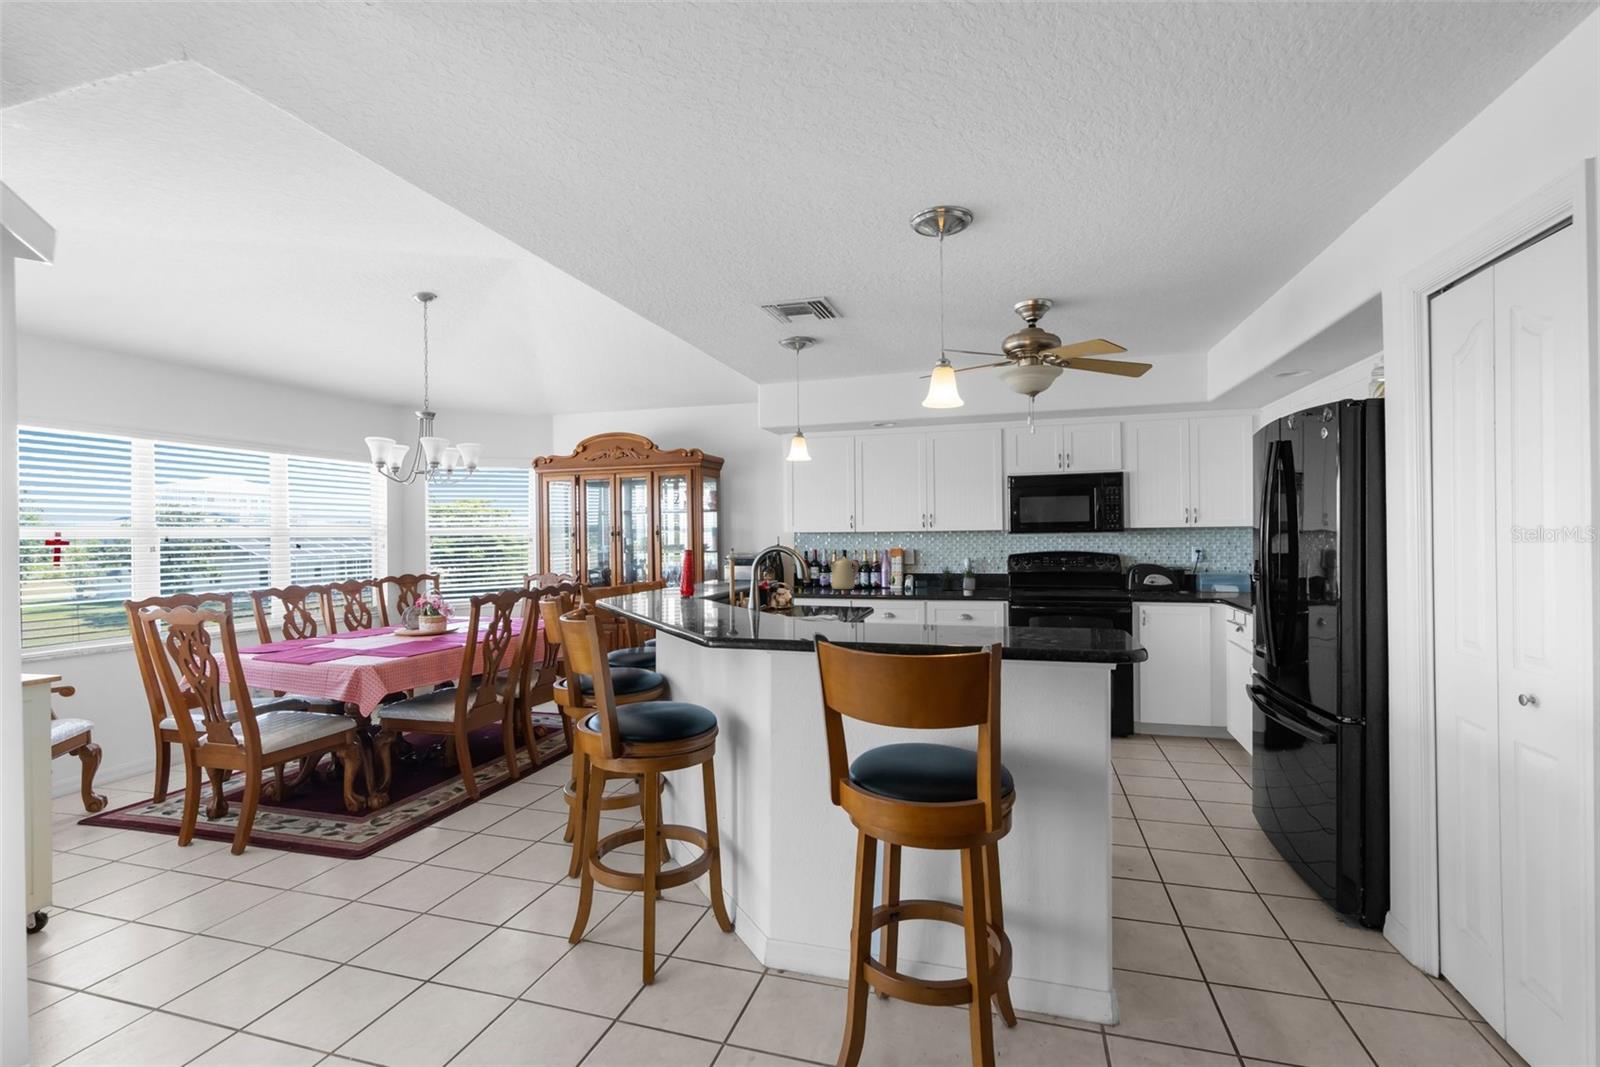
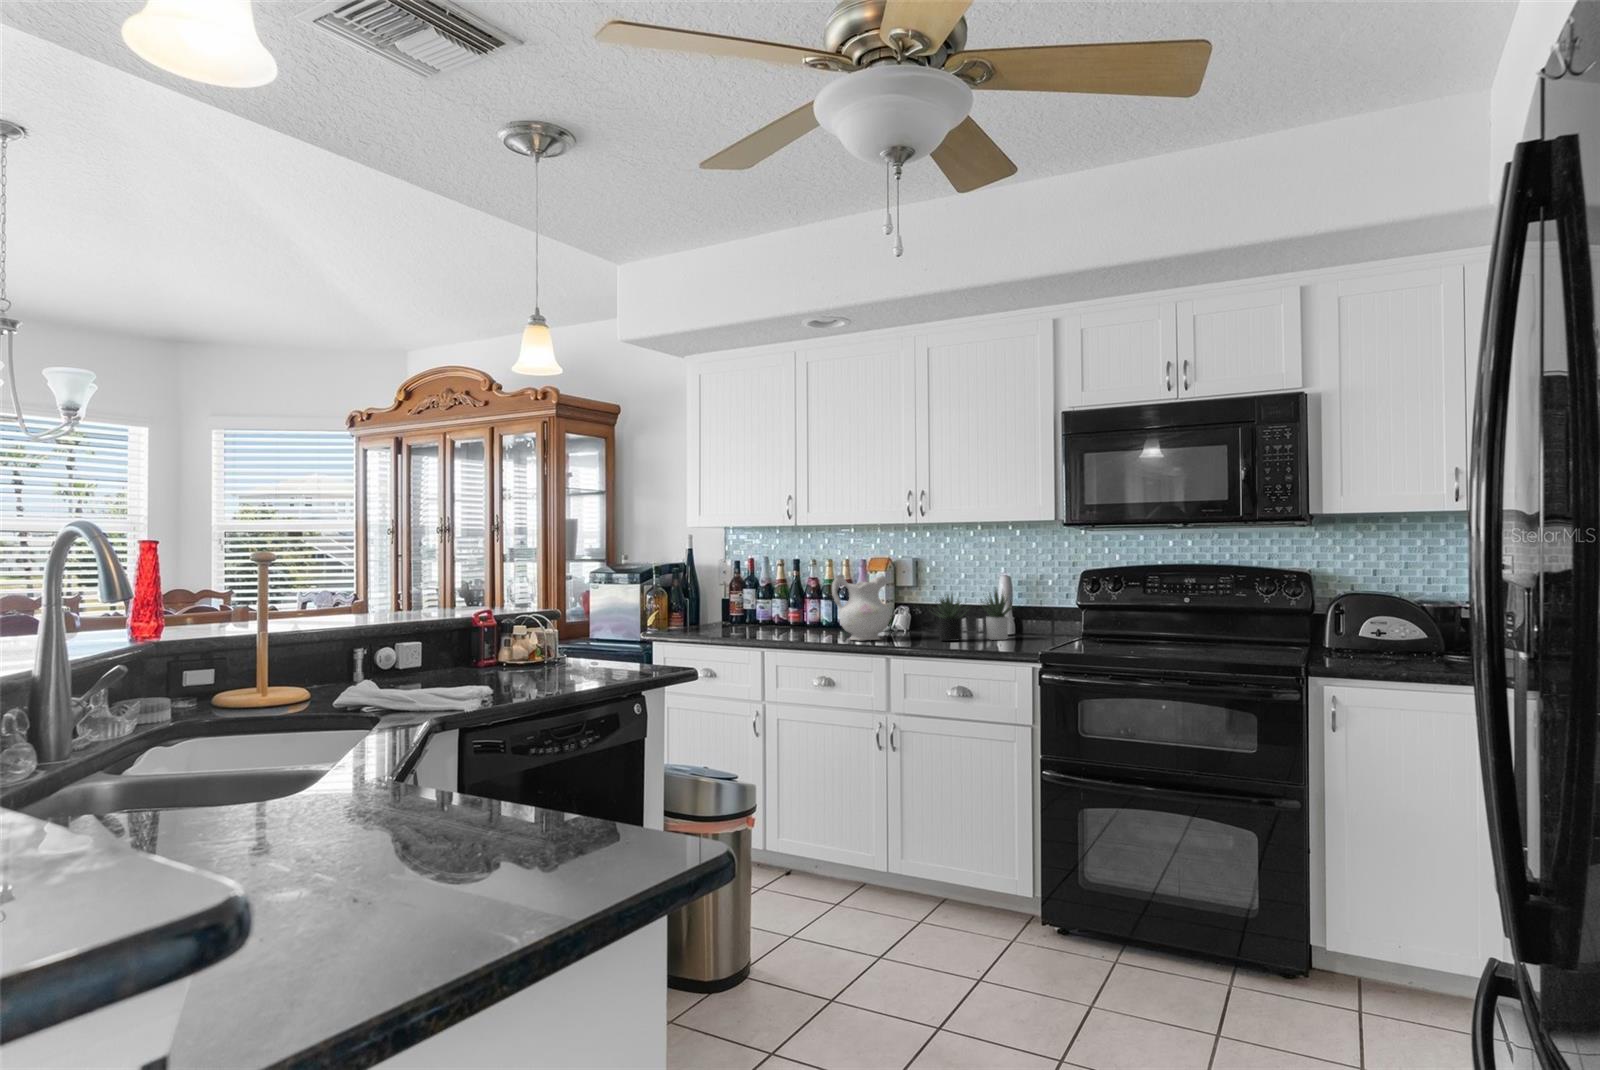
ceramic pitcher: none [885,557,915,591] -> present [832,575,890,640]
kettle: present [830,558,858,589] -> none [747,574,806,633]

